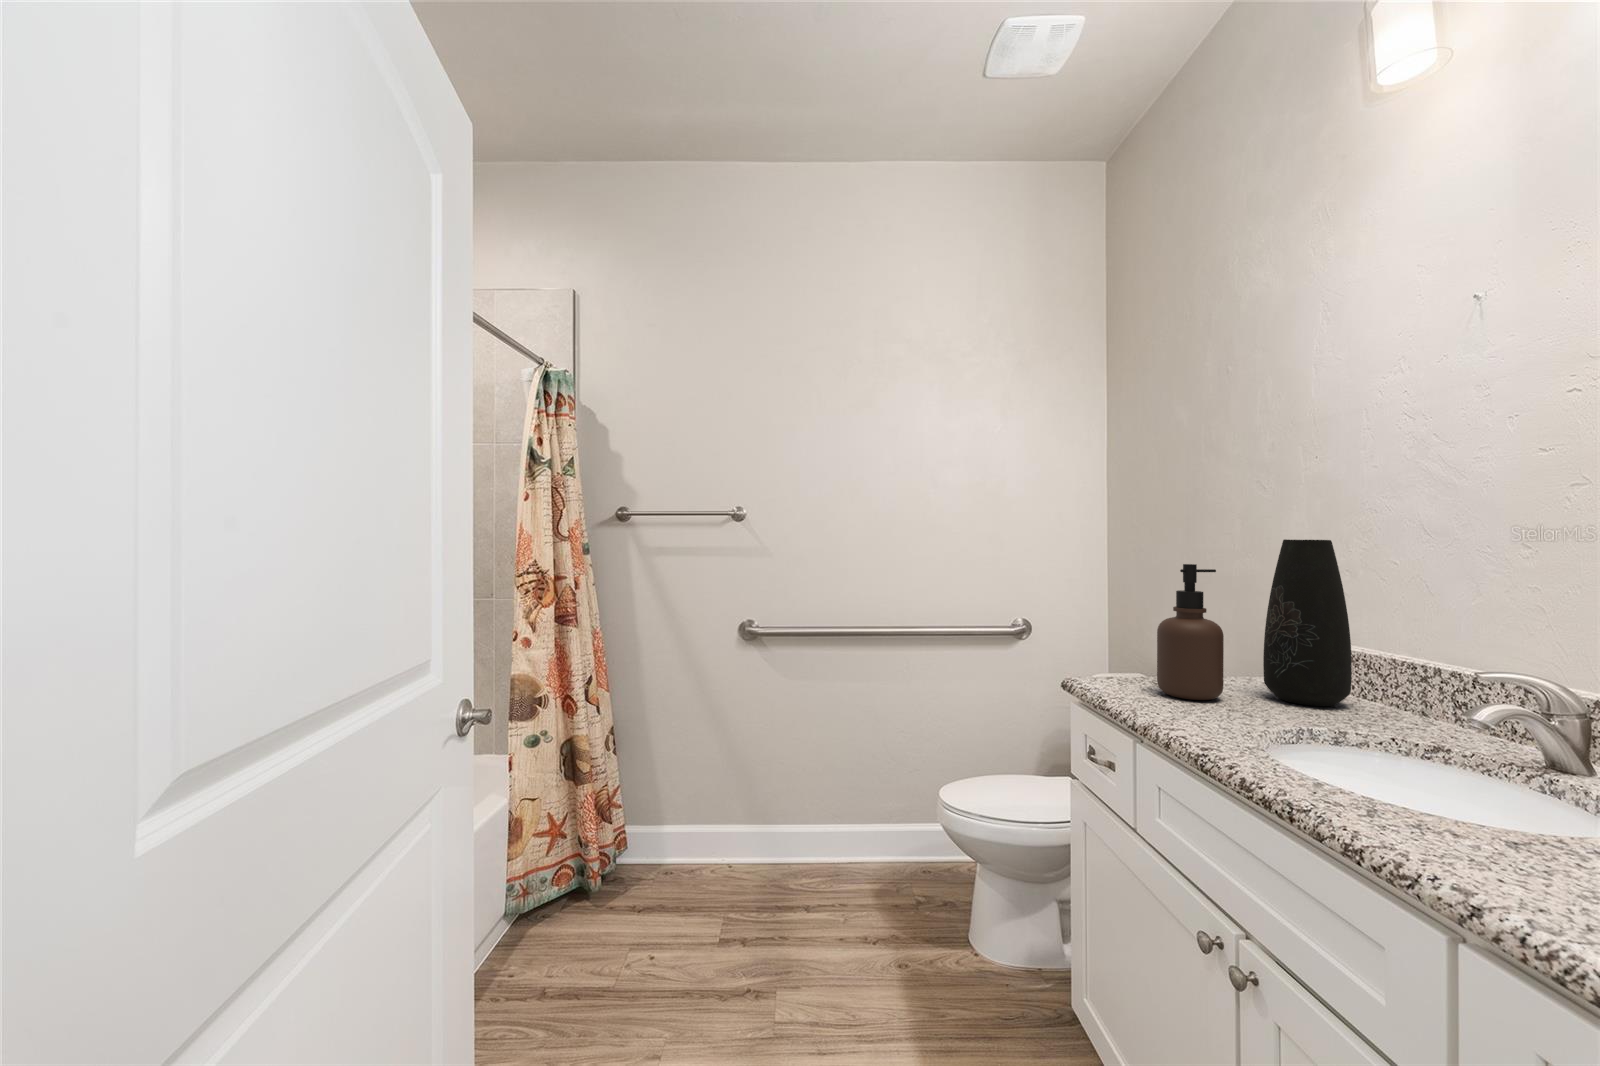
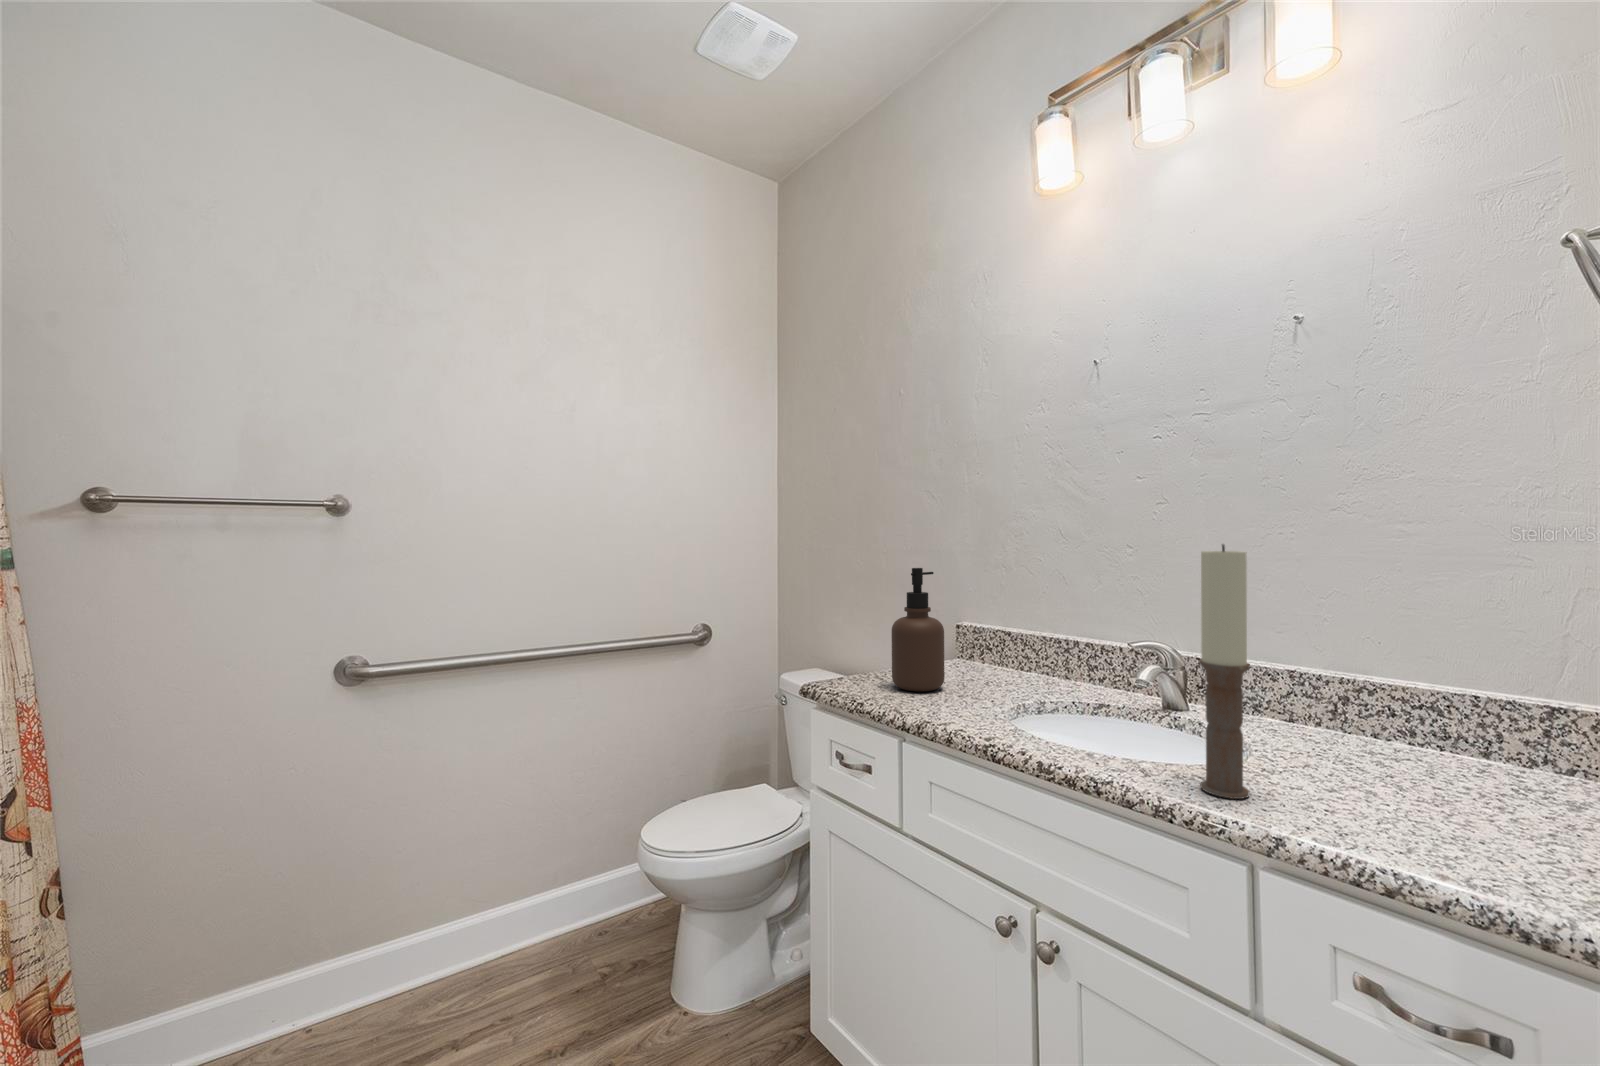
candle: none [1431,531,1509,864] -> present [1199,545,1250,799]
vase: present [1263,539,1352,706] -> none [962,544,1022,682]

